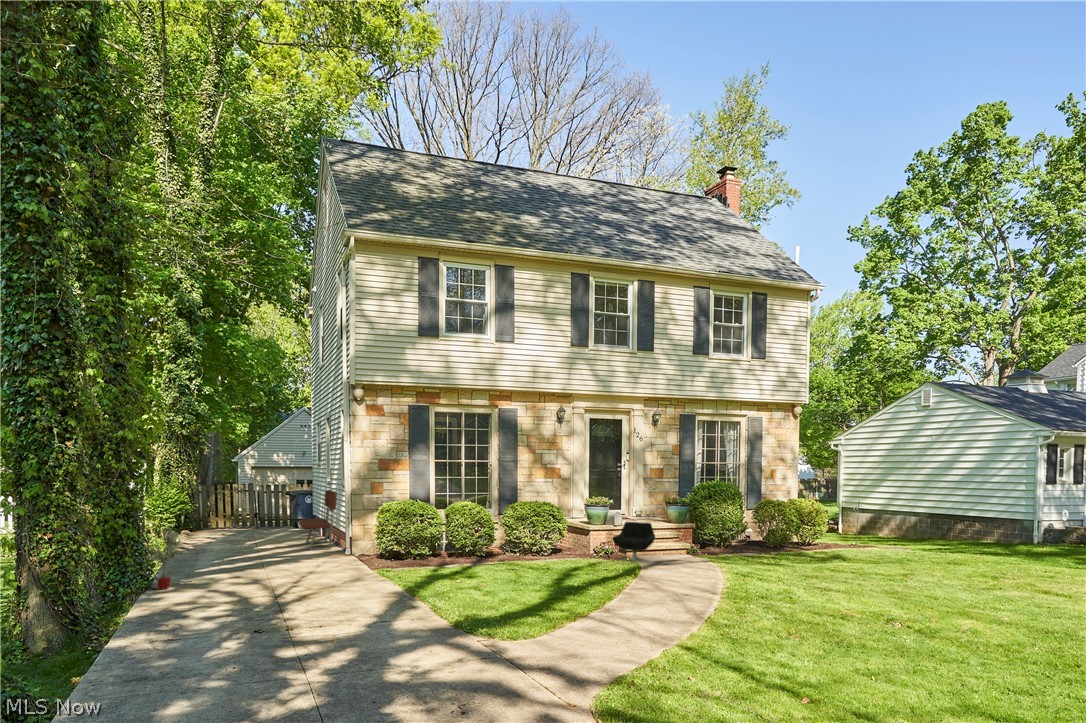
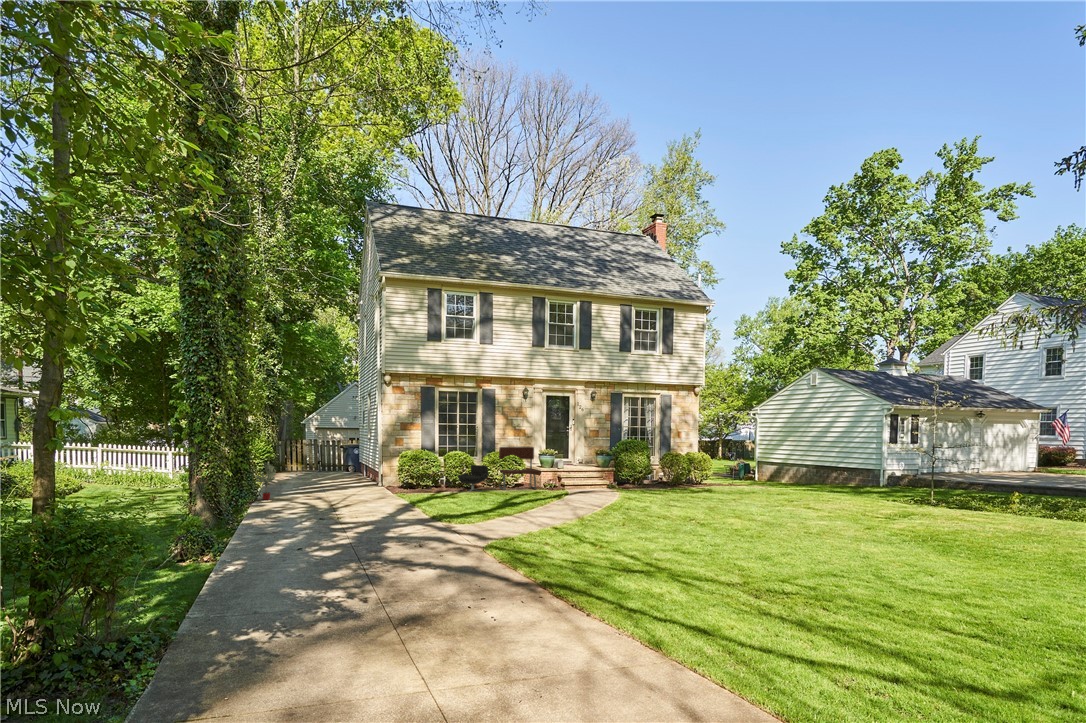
bench: present [299,490,337,550] -> present [499,446,540,490]
lounge chair: present [612,522,655,563] -> present [458,465,489,491]

